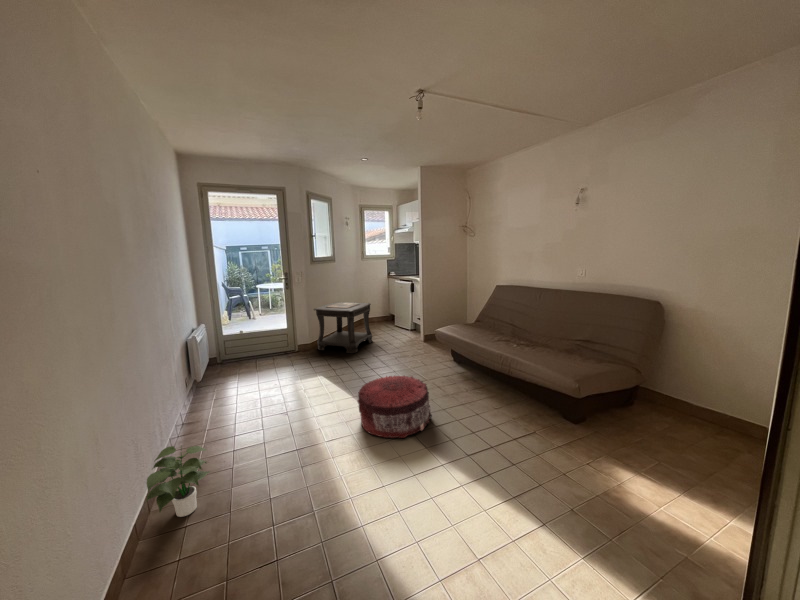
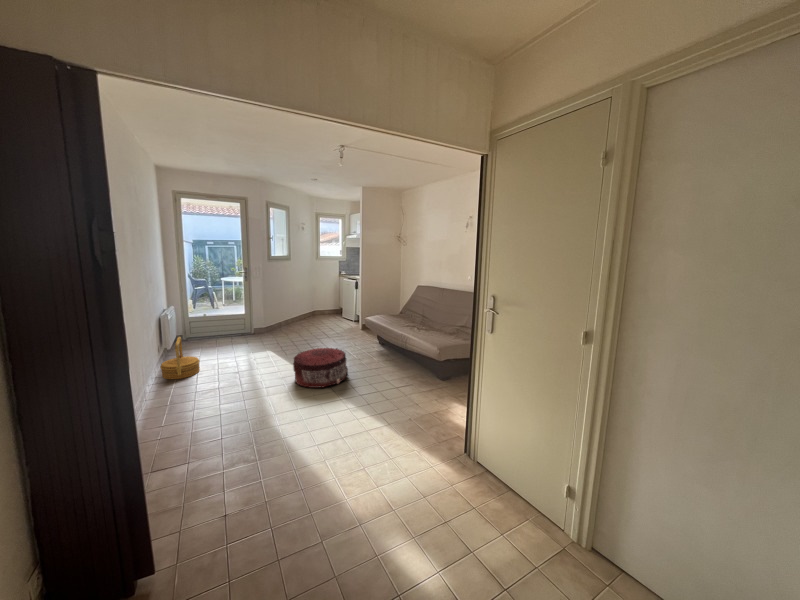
side table: present [314,302,372,353] -> none [269,295,320,337]
woven basket: none [188,364,237,423] -> present [160,337,200,379]
potted plant: present [146,446,210,517] -> none [136,380,180,426]

